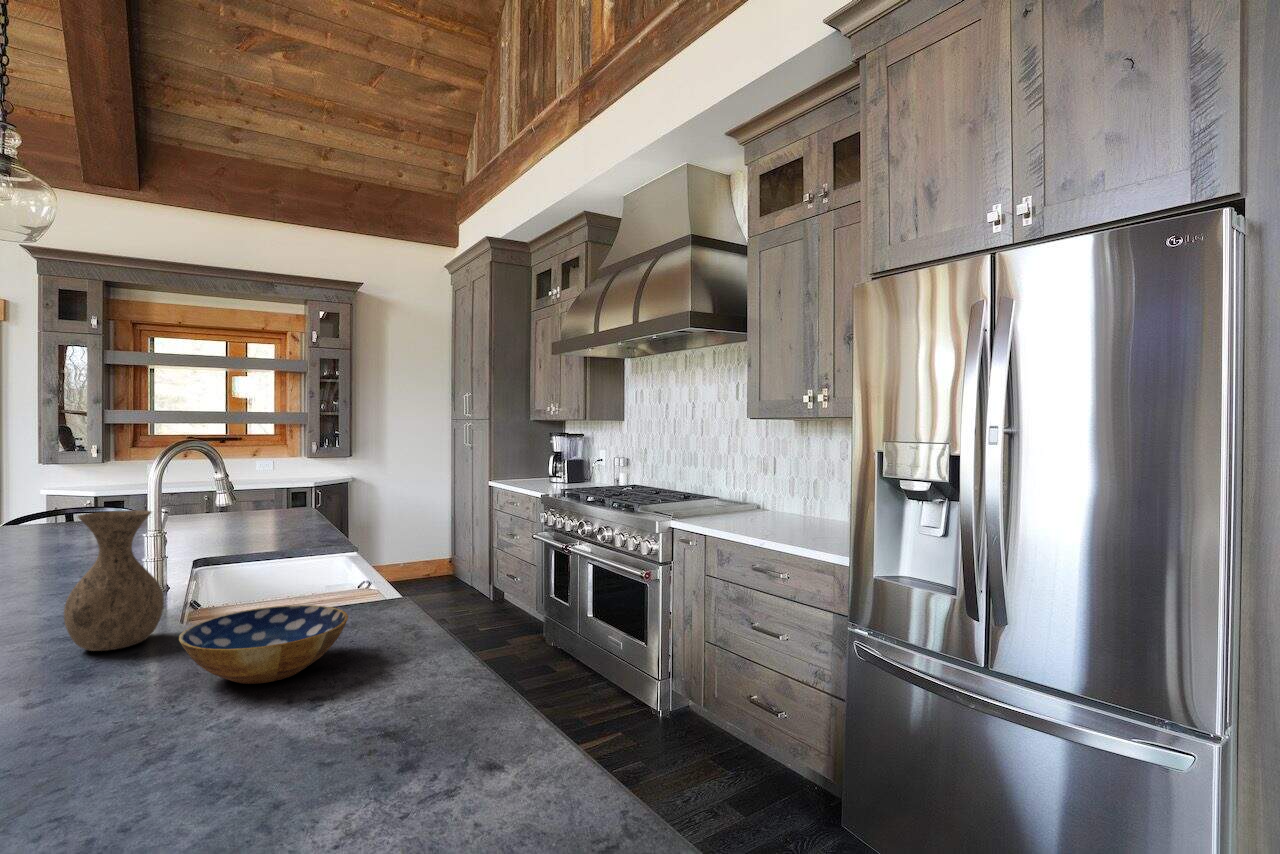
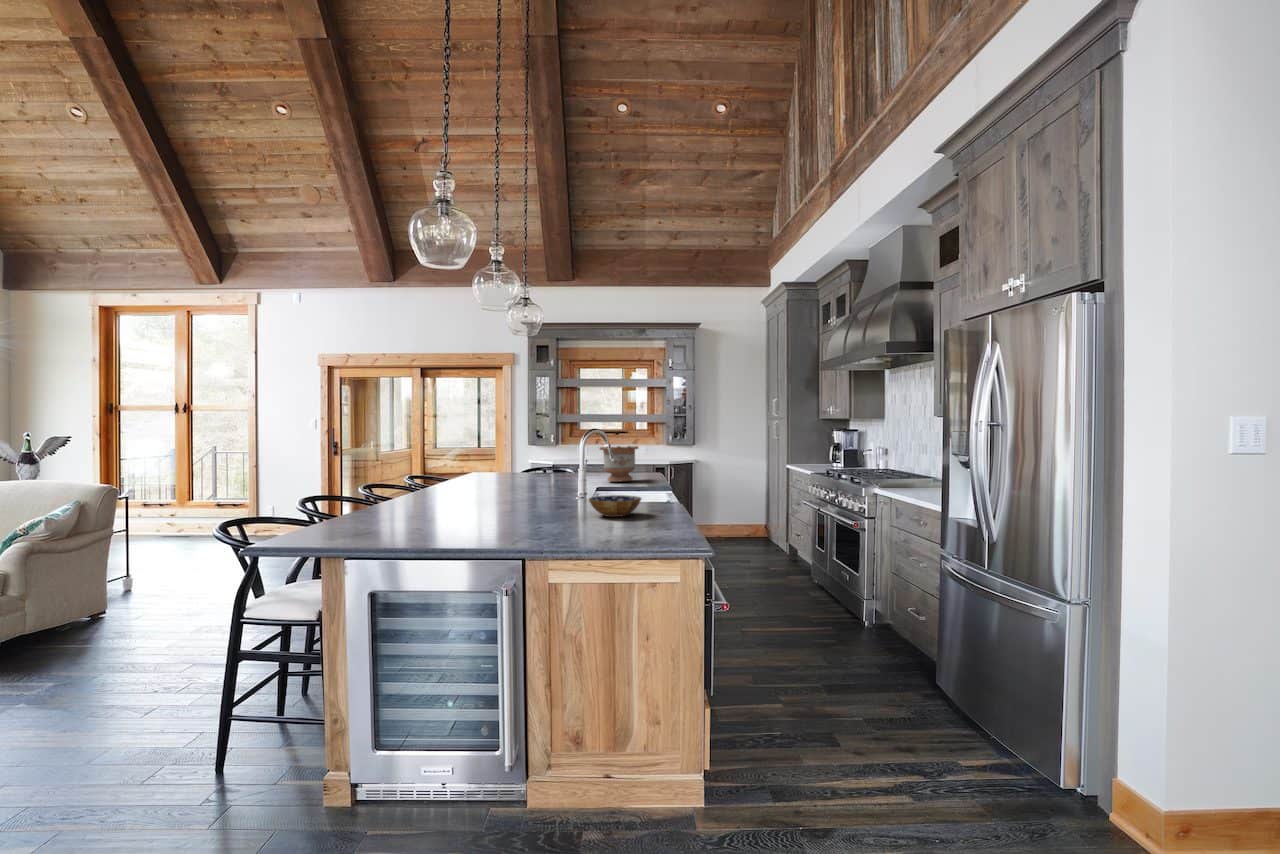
flower pot: none [198,464,286,536] -> present [600,446,638,482]
vase: present [64,510,164,651] -> none [555,458,585,508]

